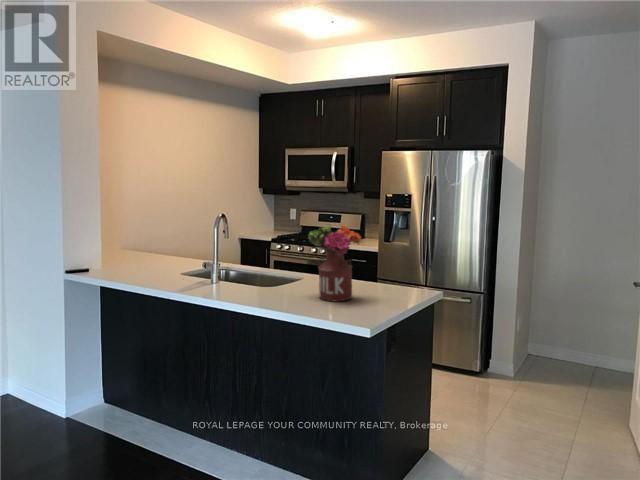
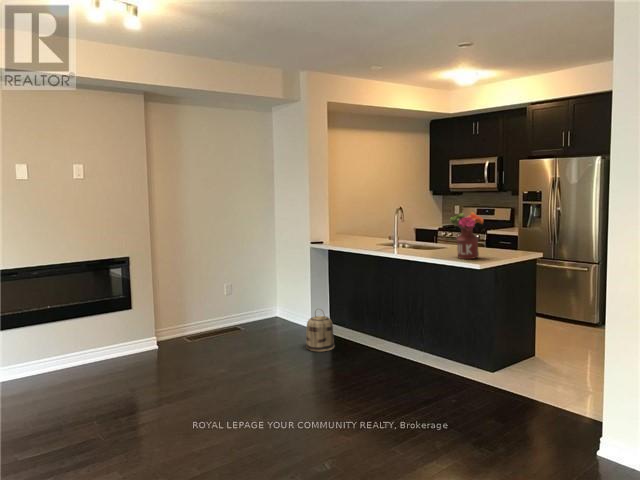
basket: none [54,386,108,465] -> present [306,315,335,352]

